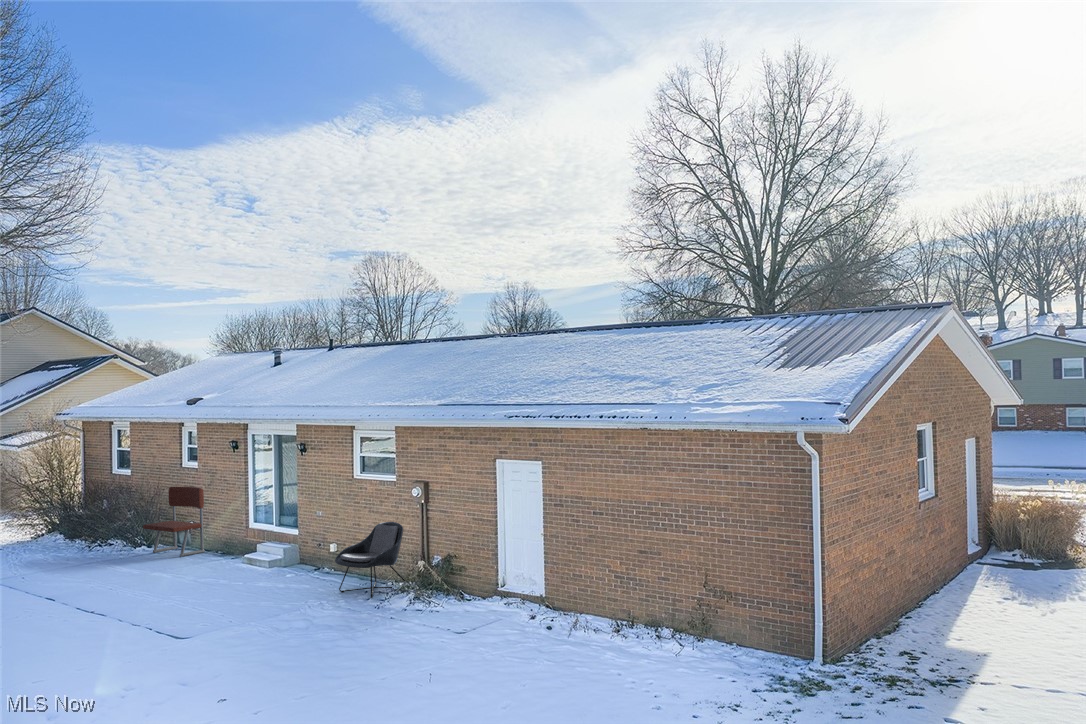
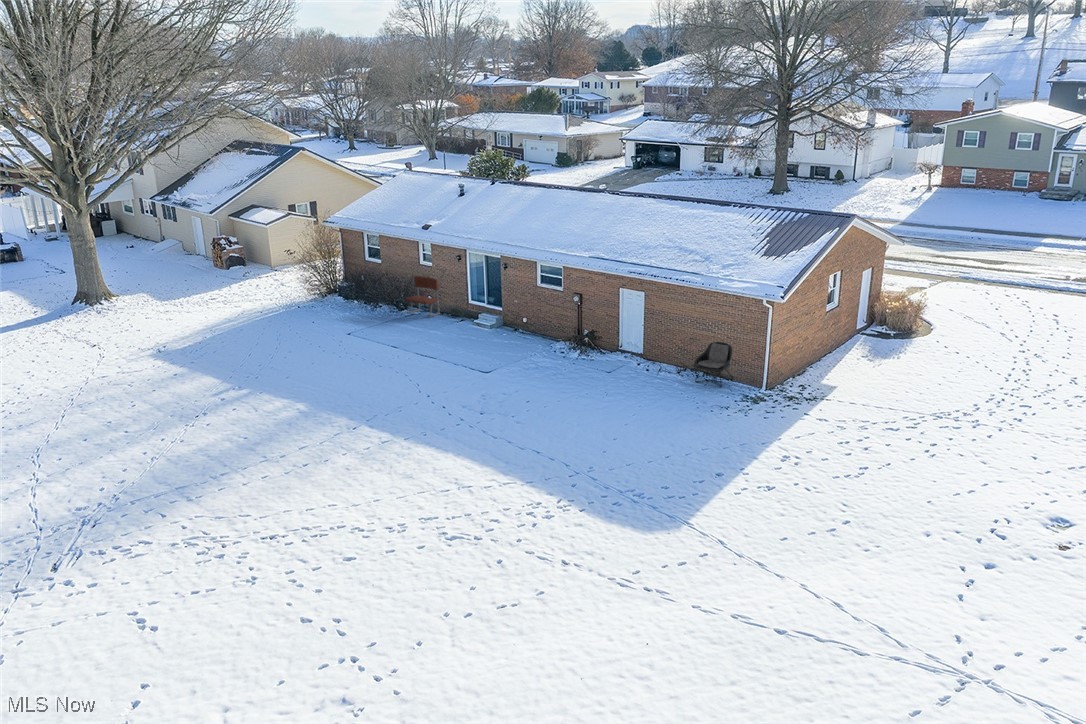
lounge chair: present [335,522,405,598] -> present [694,342,733,387]

